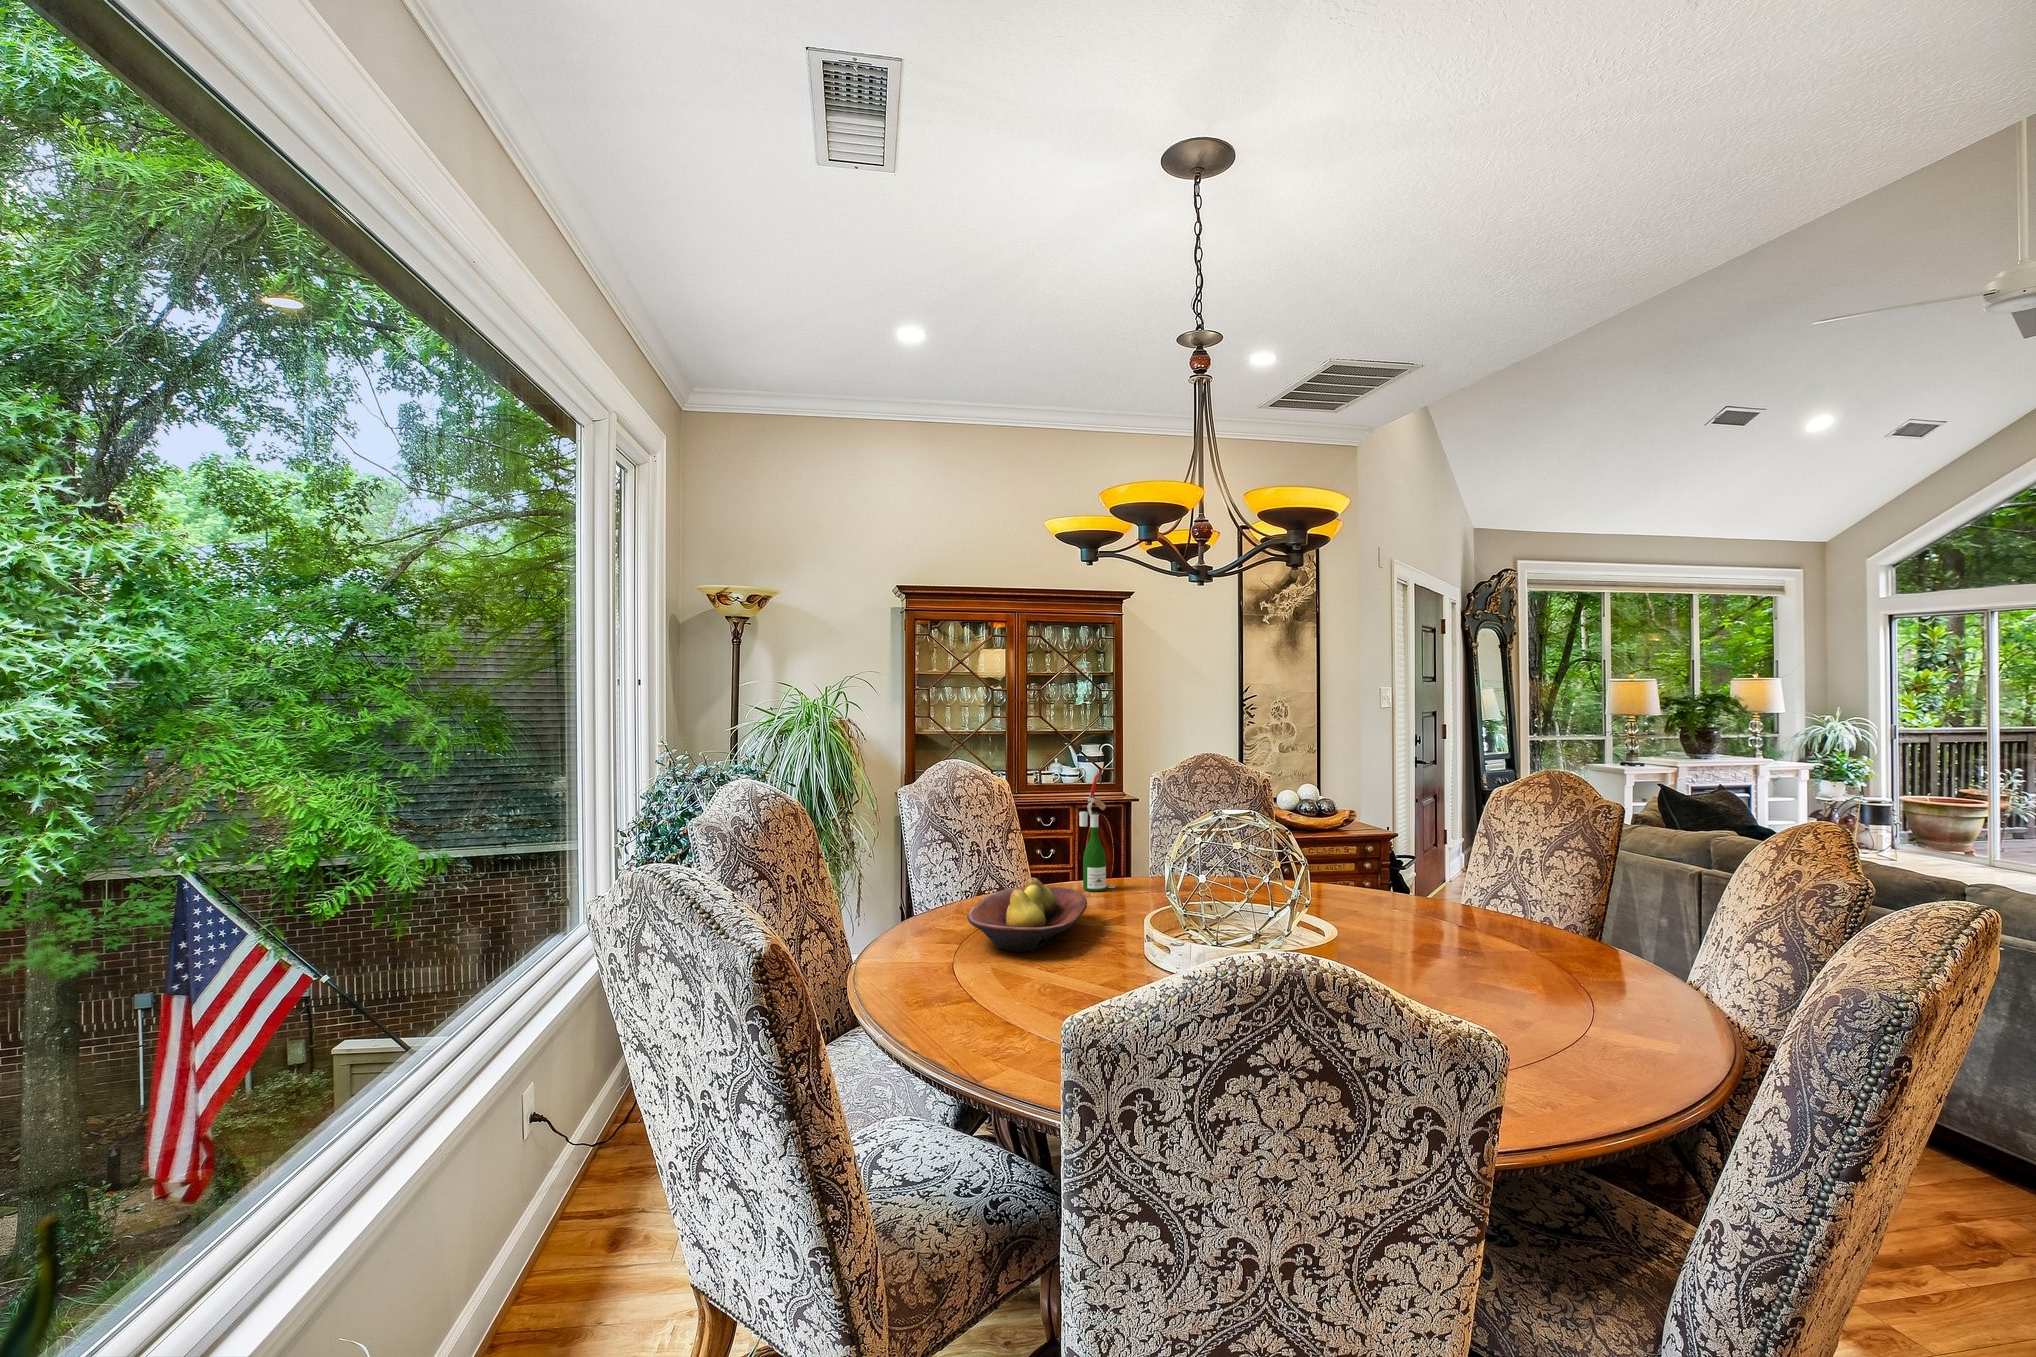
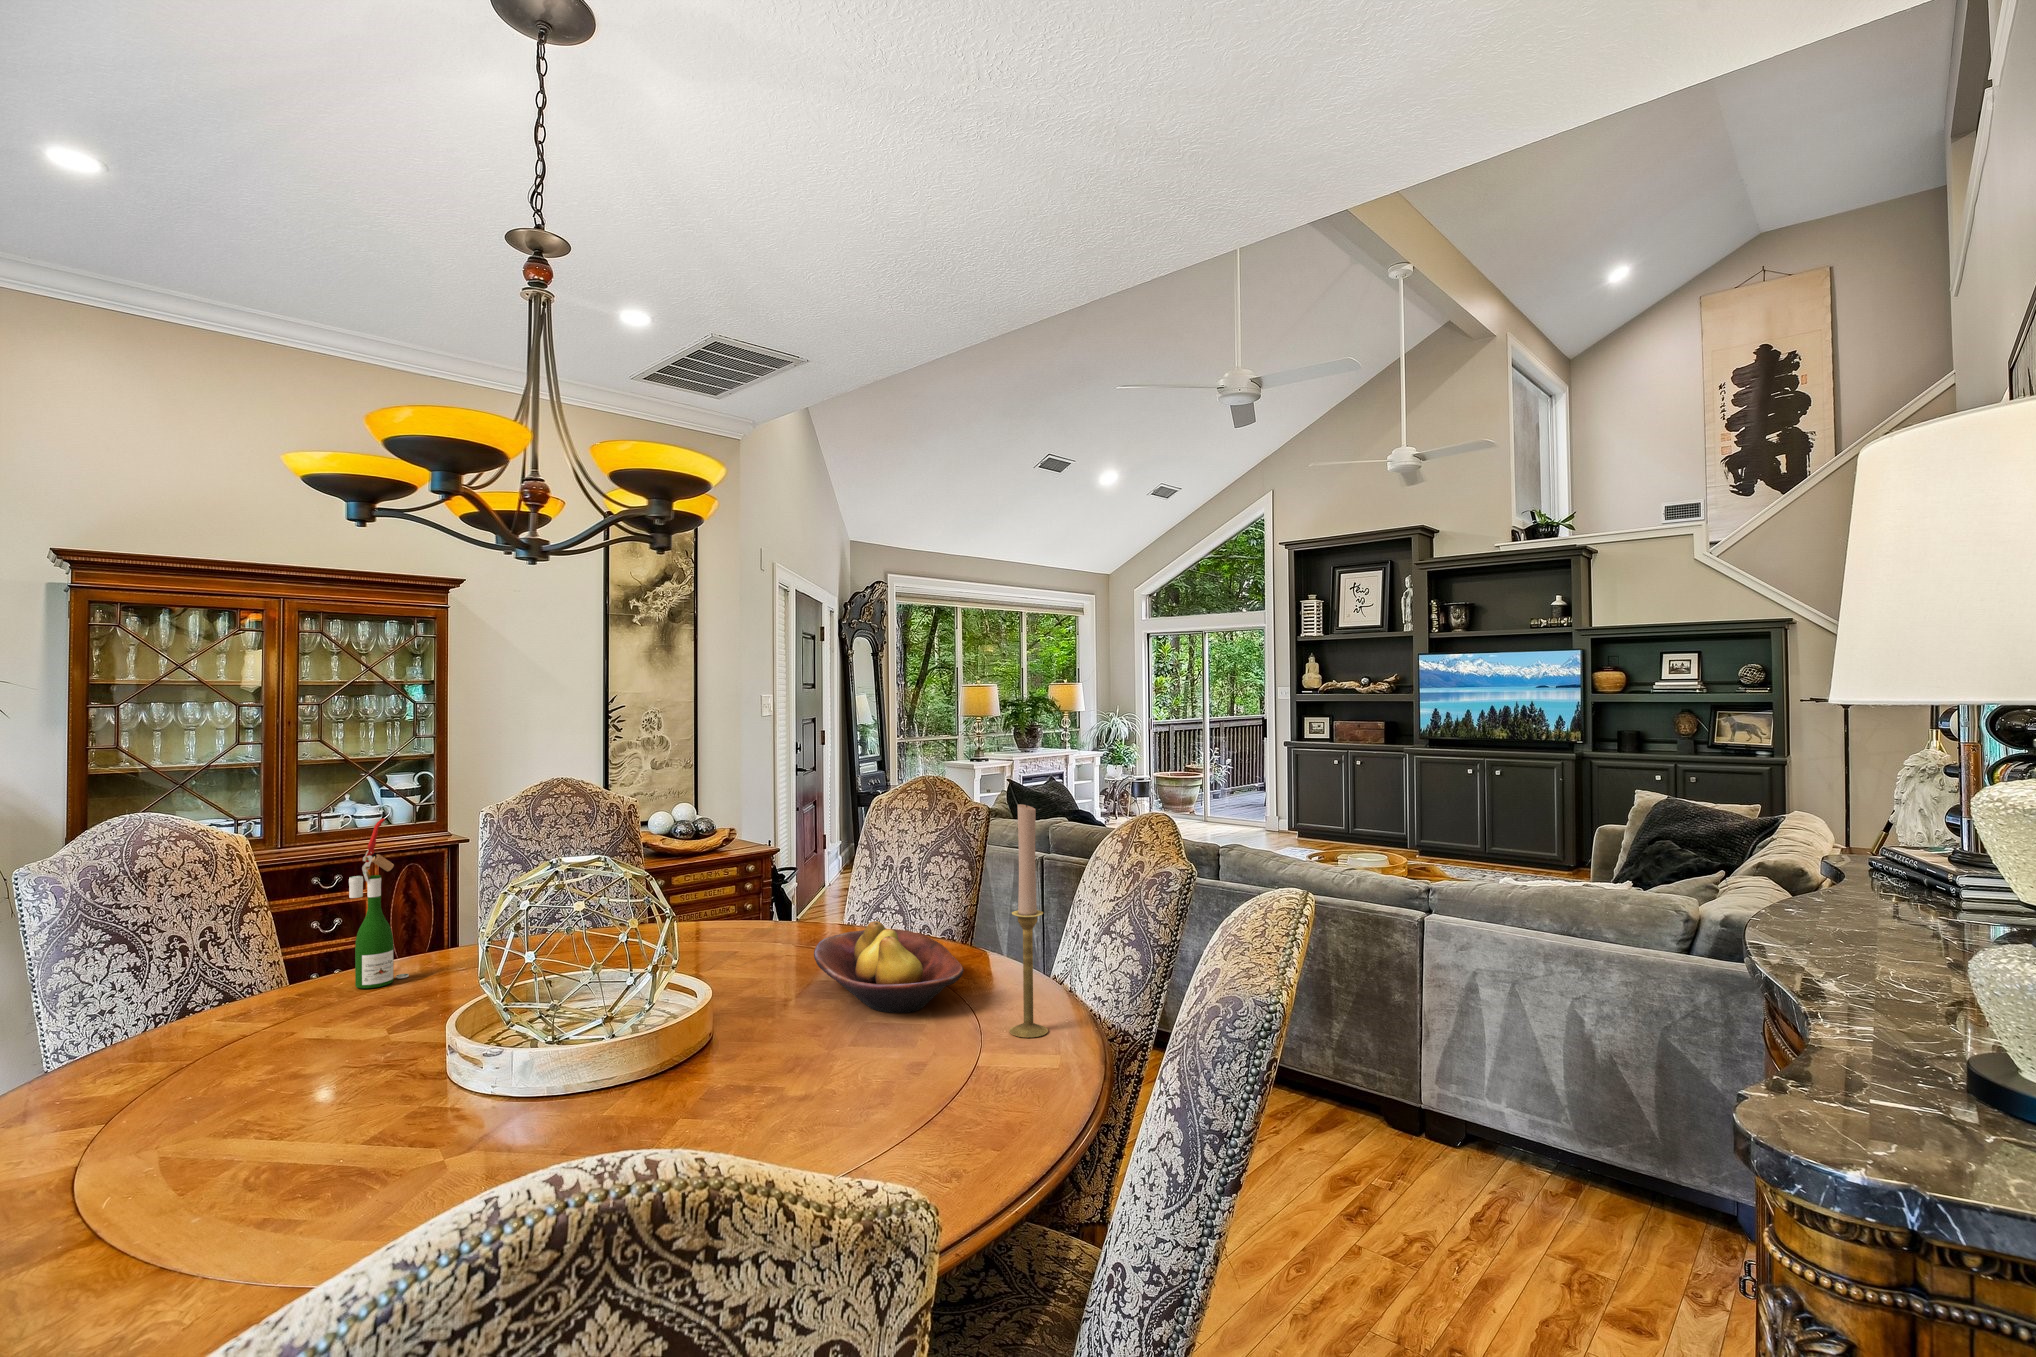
candlestick: none [1621,793,1666,1020] -> present [1009,803,1048,1037]
fruit bowl: present [967,878,1087,952] -> present [814,921,964,1013]

